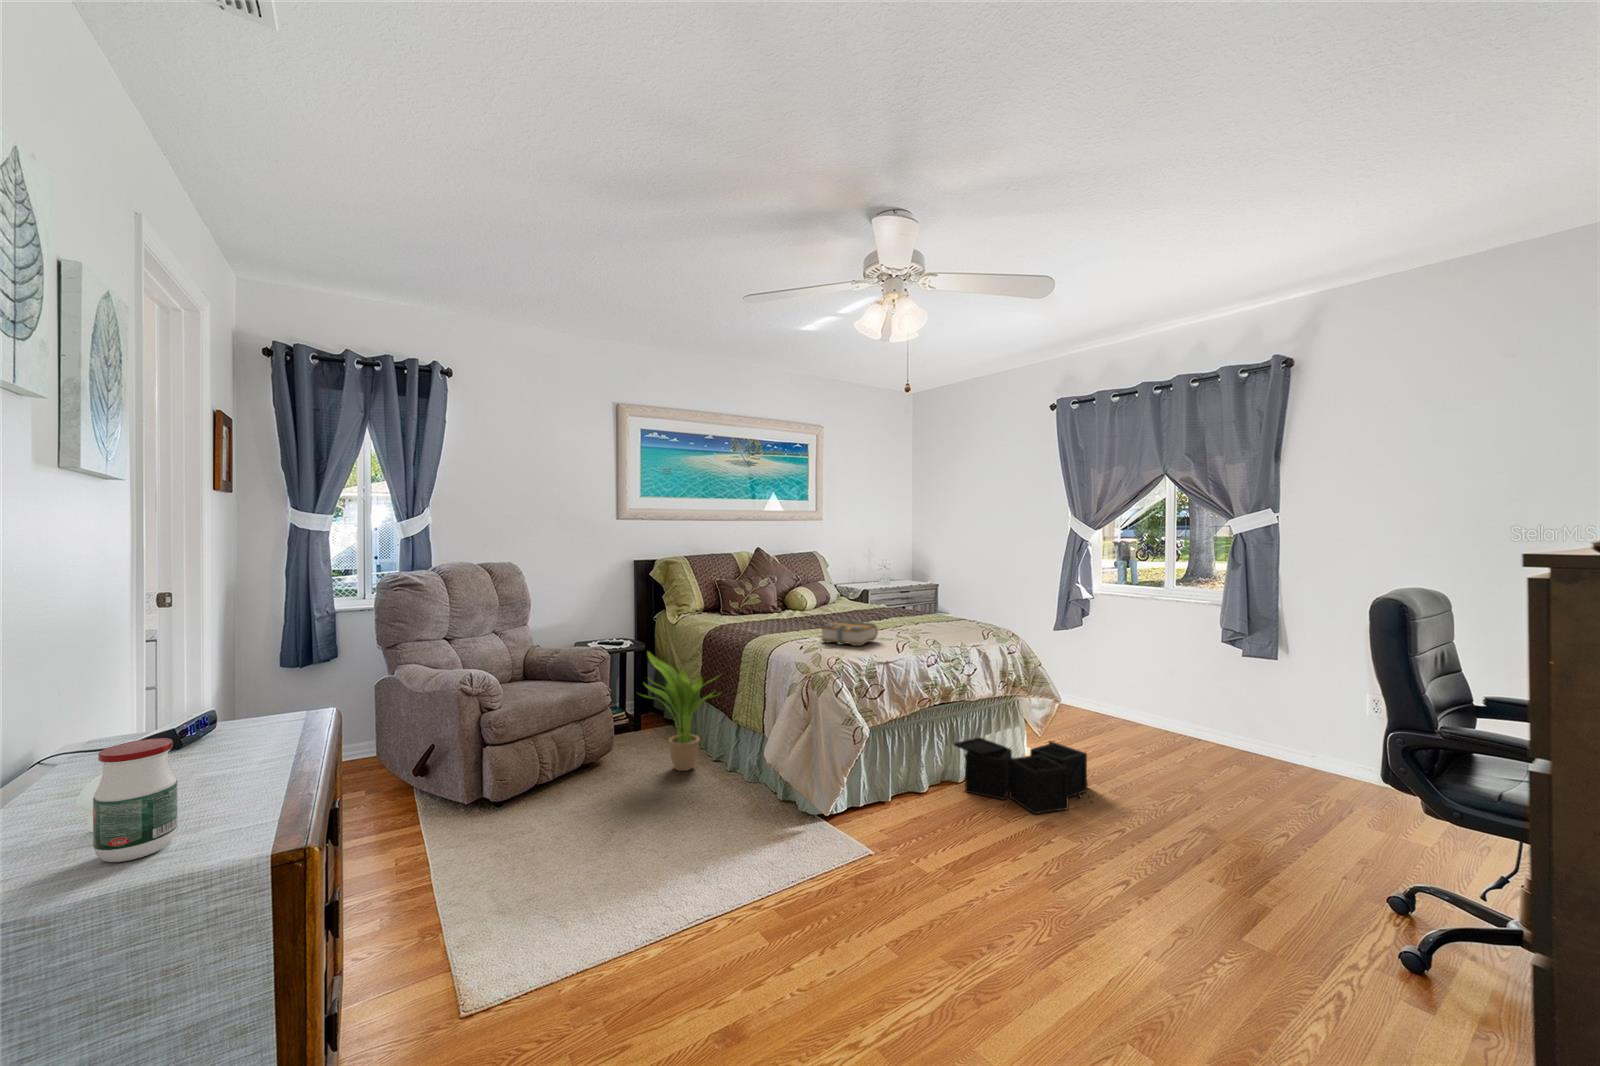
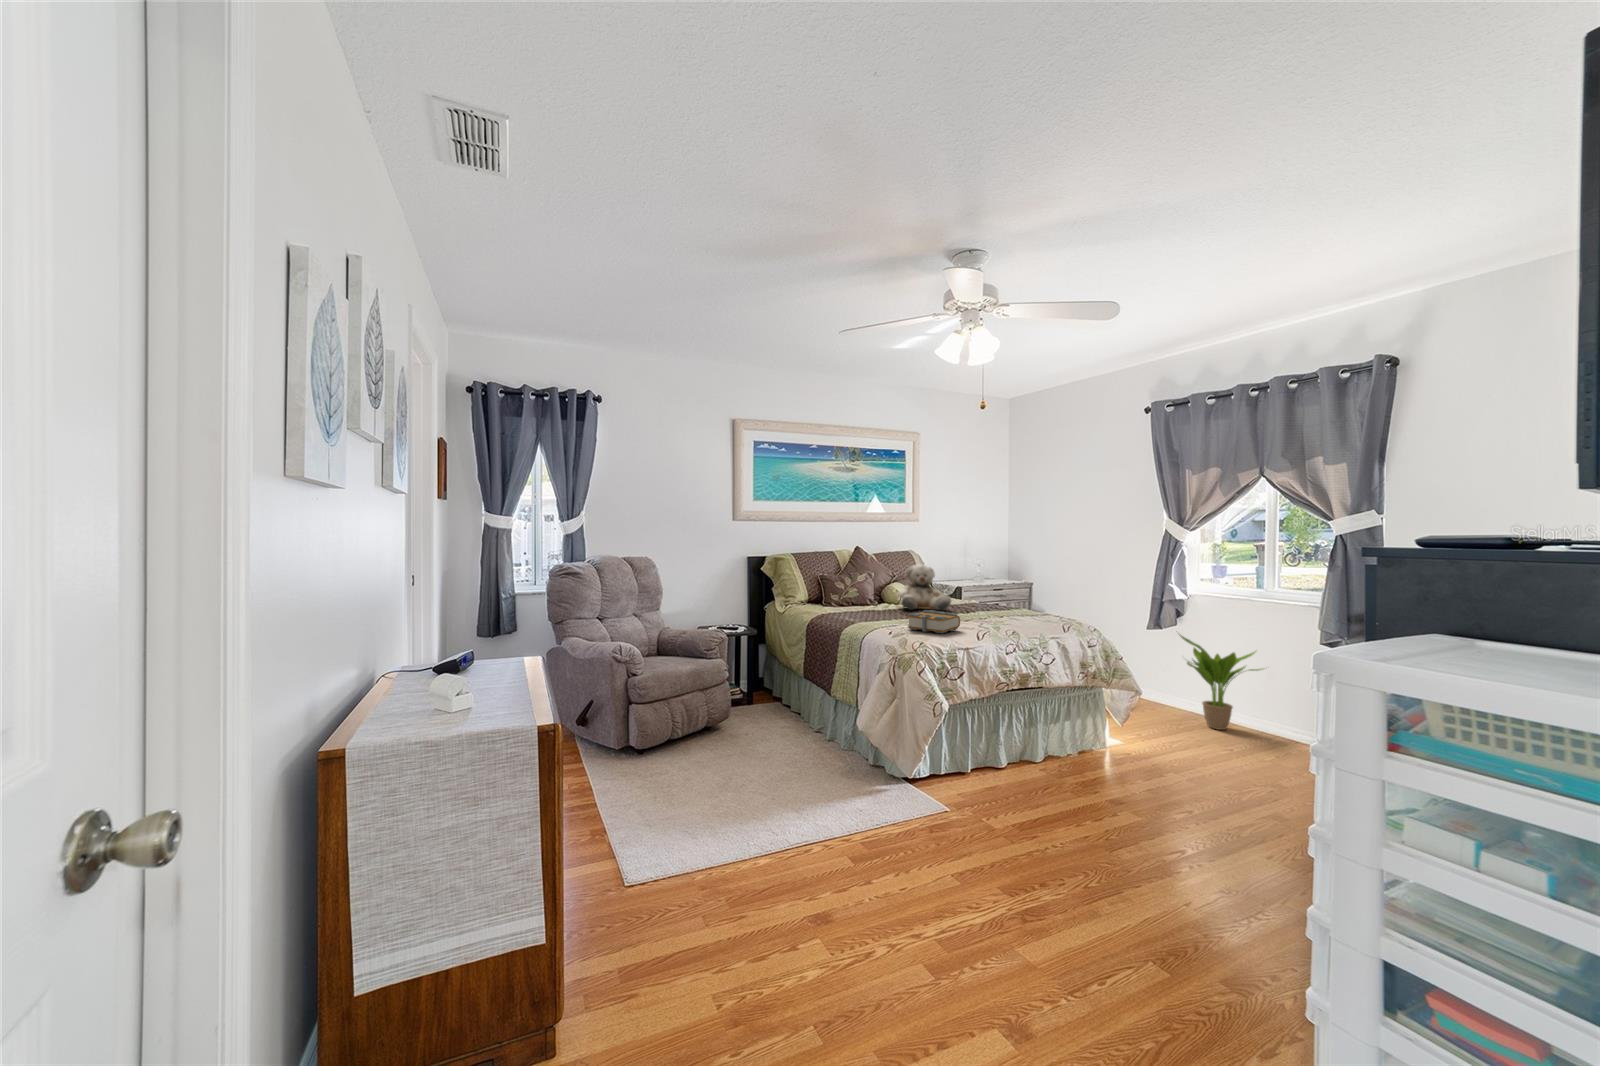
teddy bear: none [806,567,863,618] -> present [899,564,951,610]
potted plant: present [643,652,717,771] -> present [1180,635,1262,730]
storage bin: present [954,737,1092,814] -> none [1032,722,1169,793]
jar: present [93,738,177,862] -> none [440,655,480,725]

